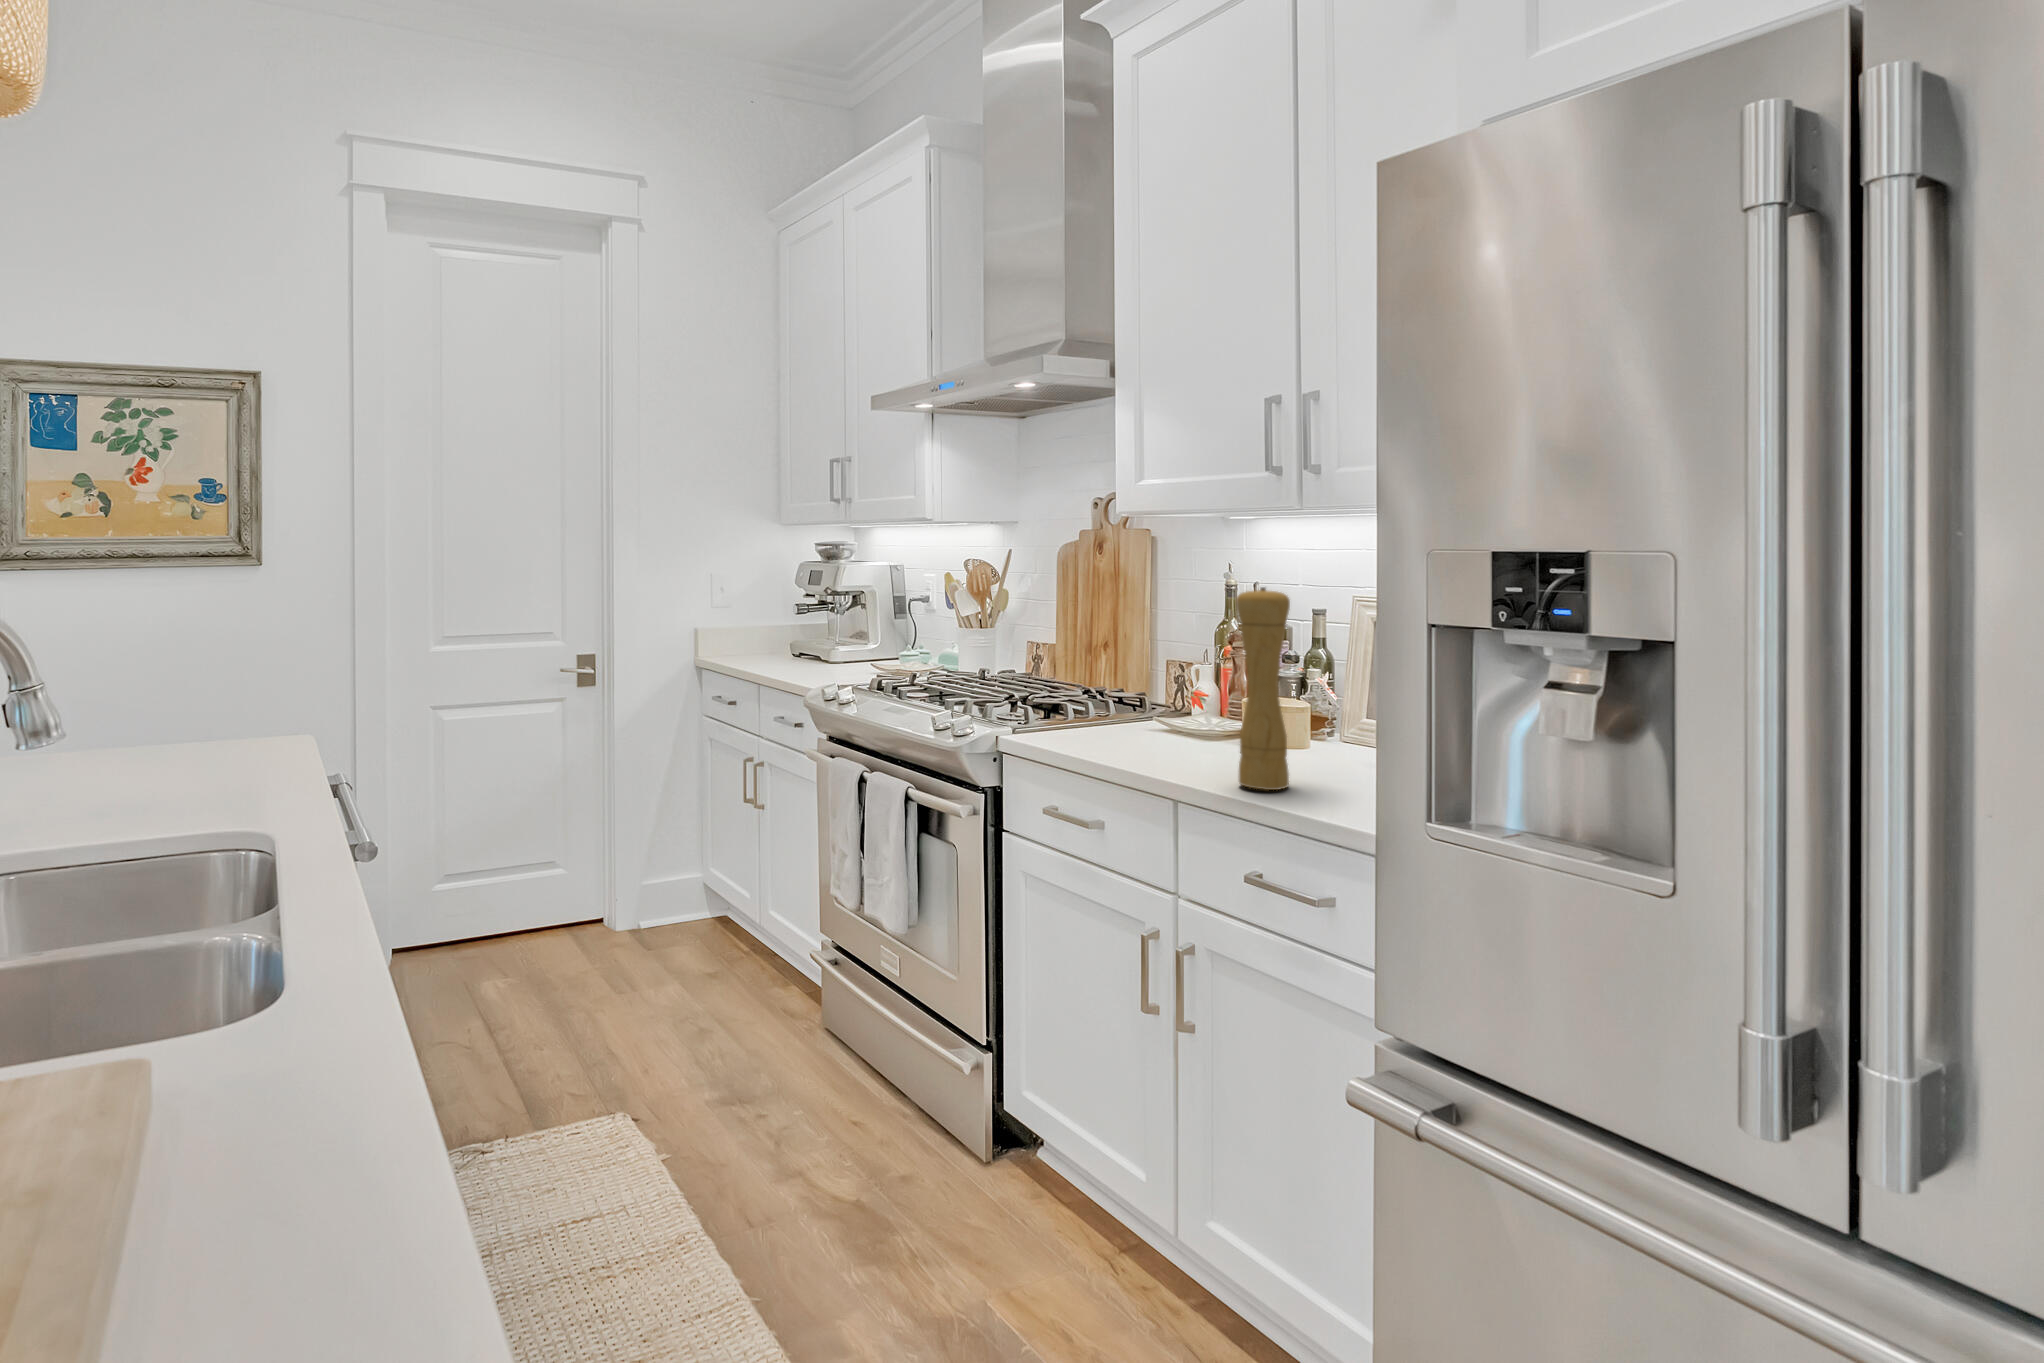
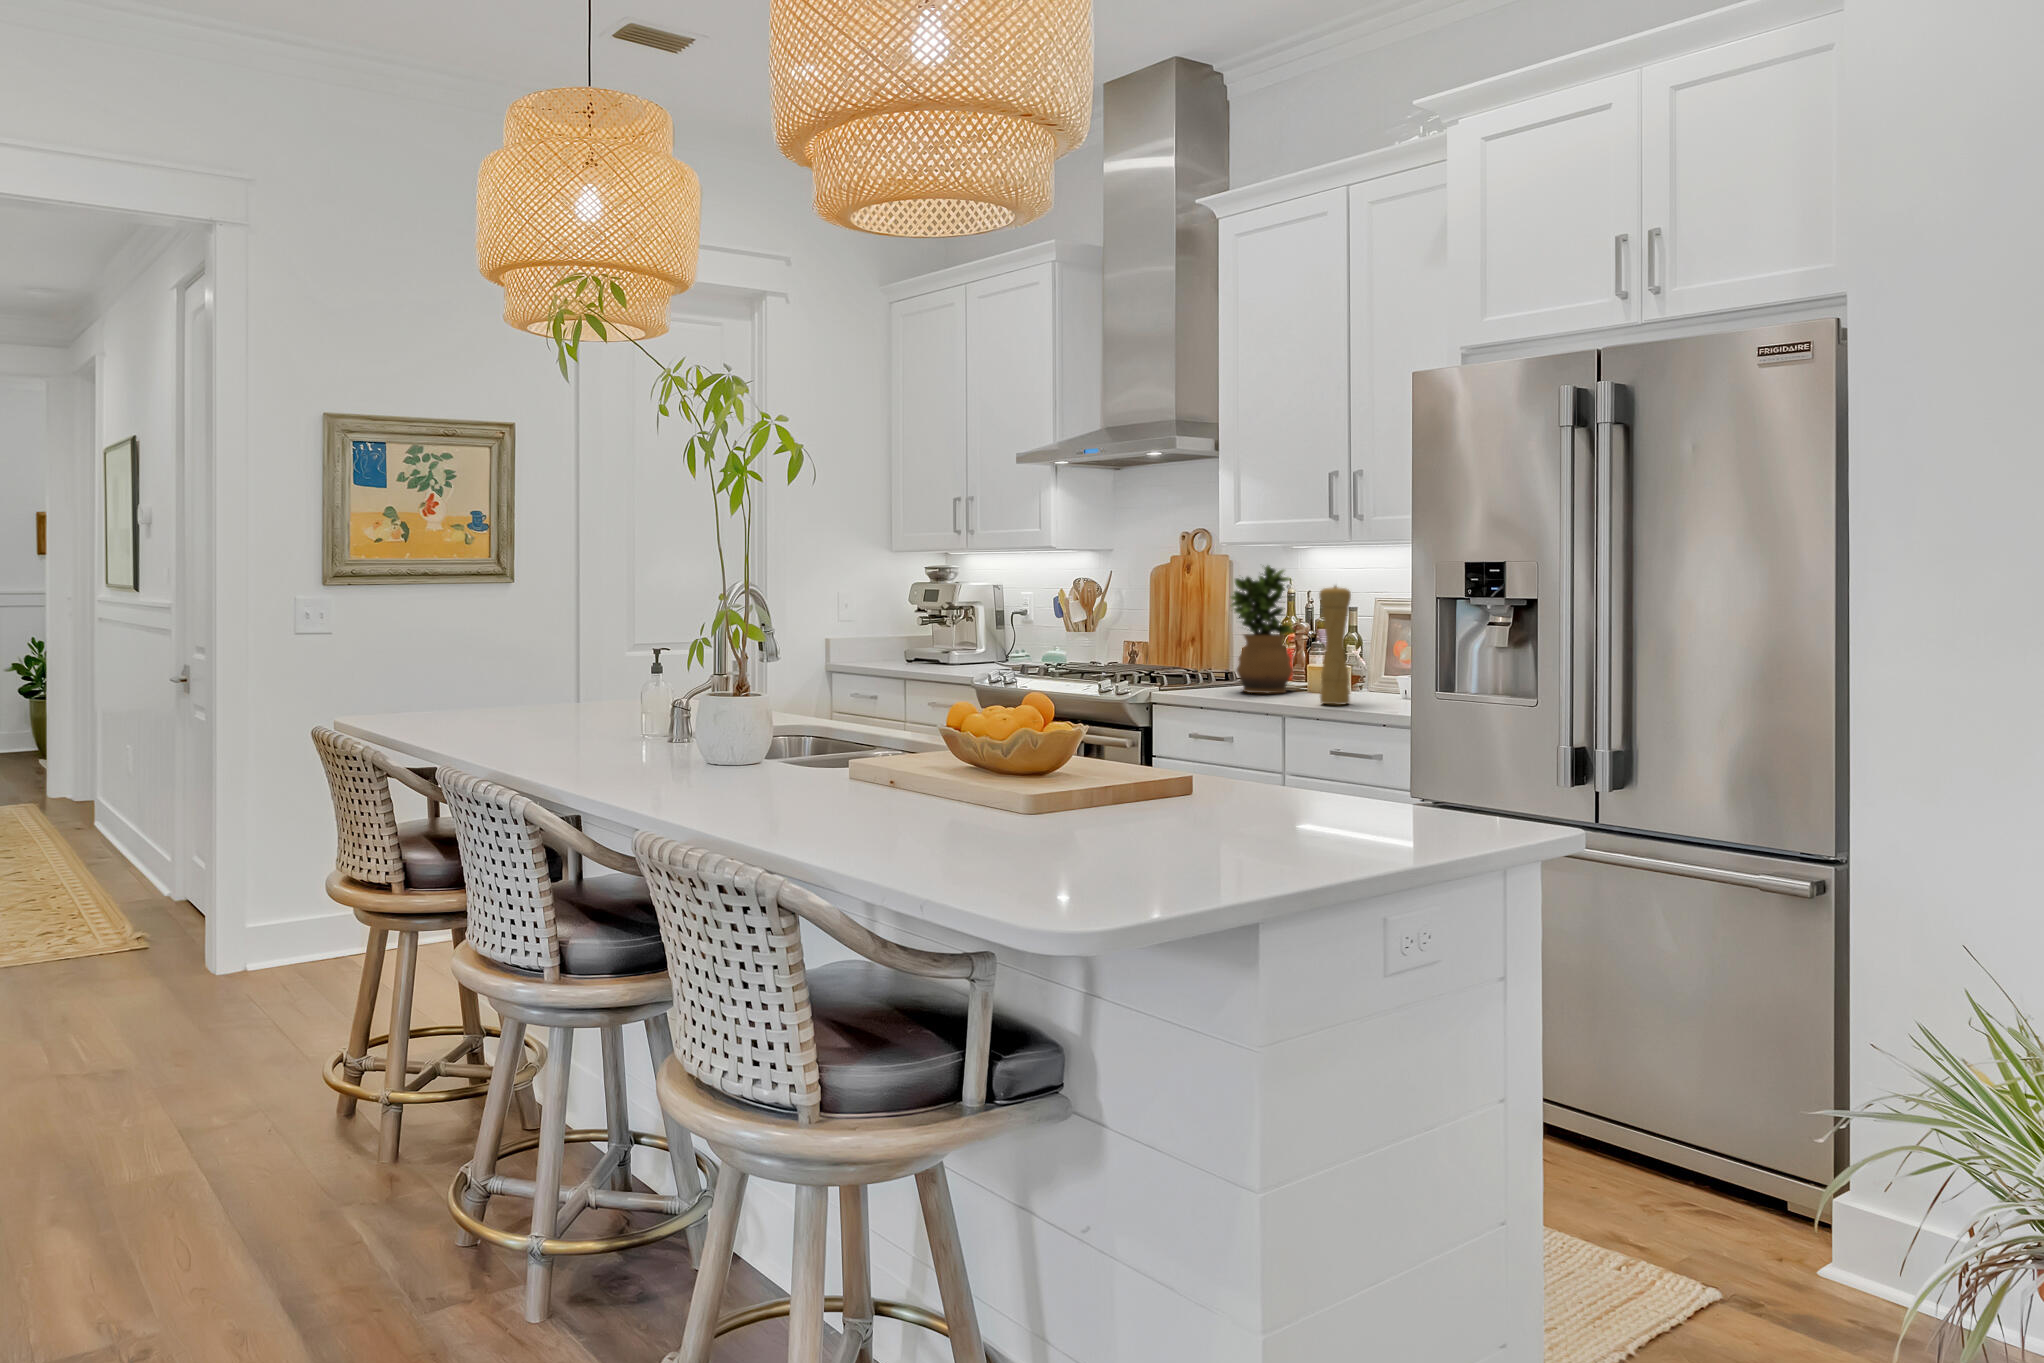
potted plant: none [1109,548,1216,751] -> present [1231,565,1294,693]

